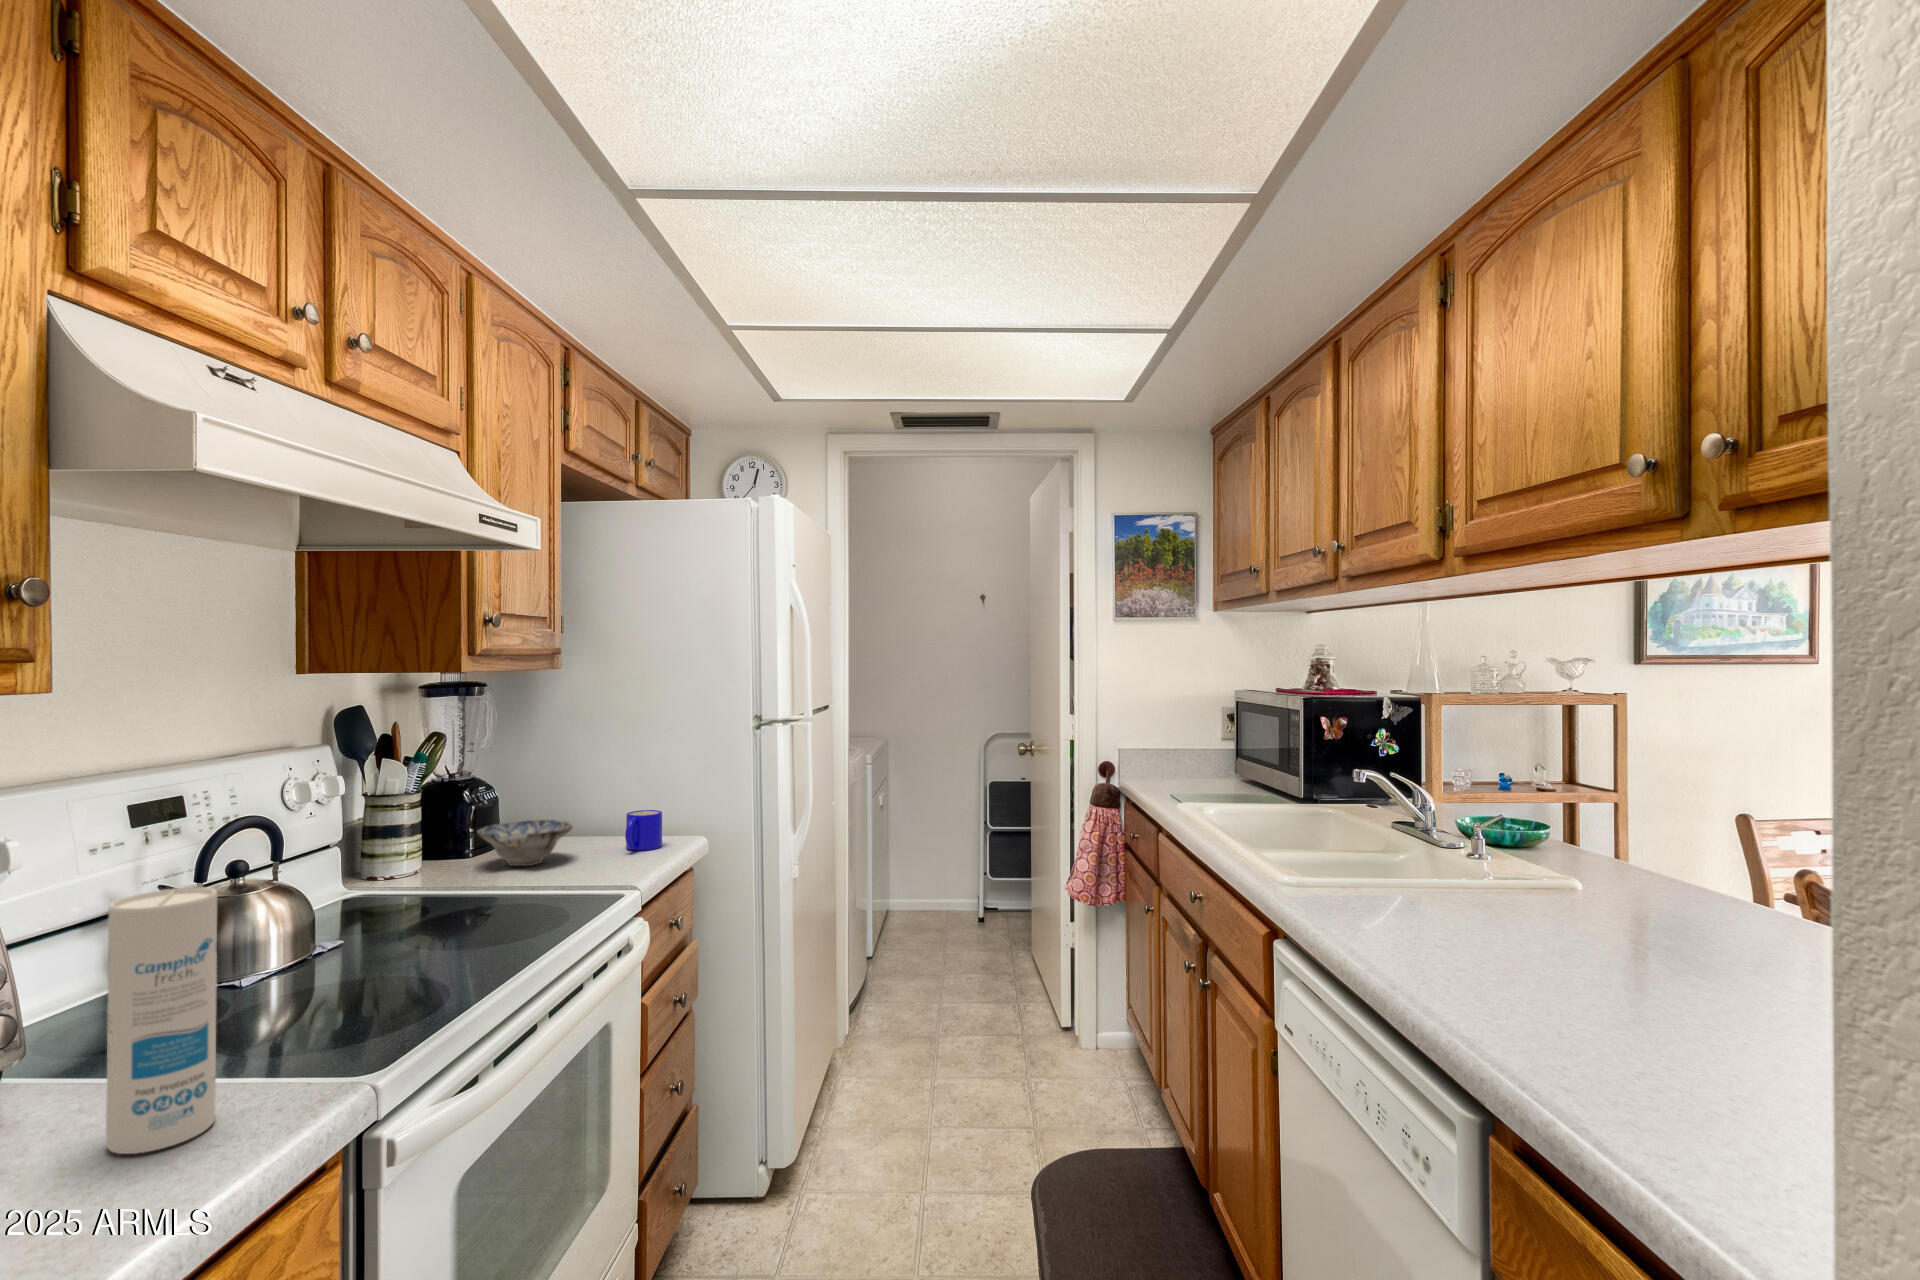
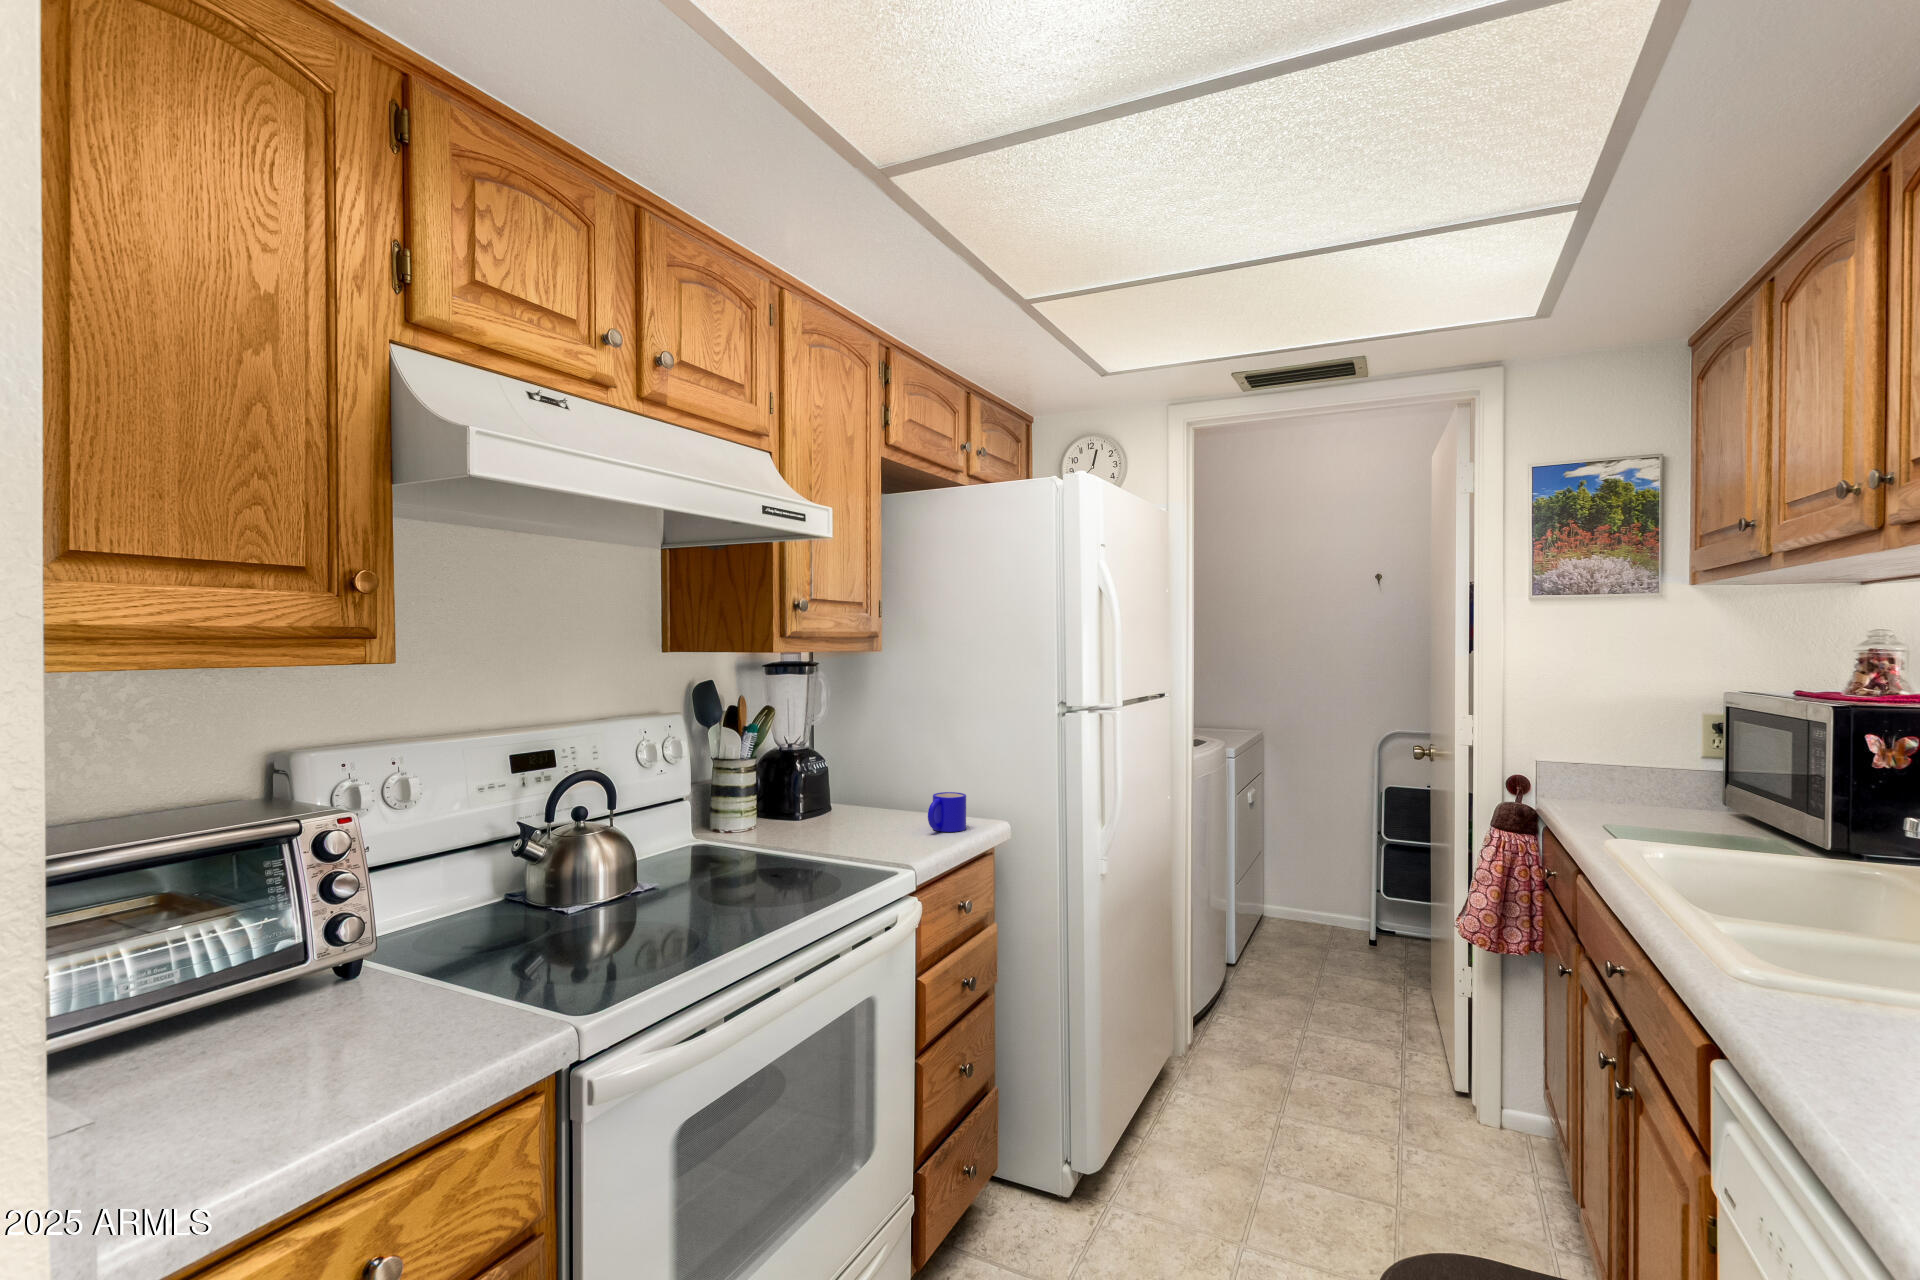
ceramic bowl: present [478,820,572,867] -> none [799,793,881,837]
canister: present [106,887,217,1154] -> none [379,833,460,1053]

